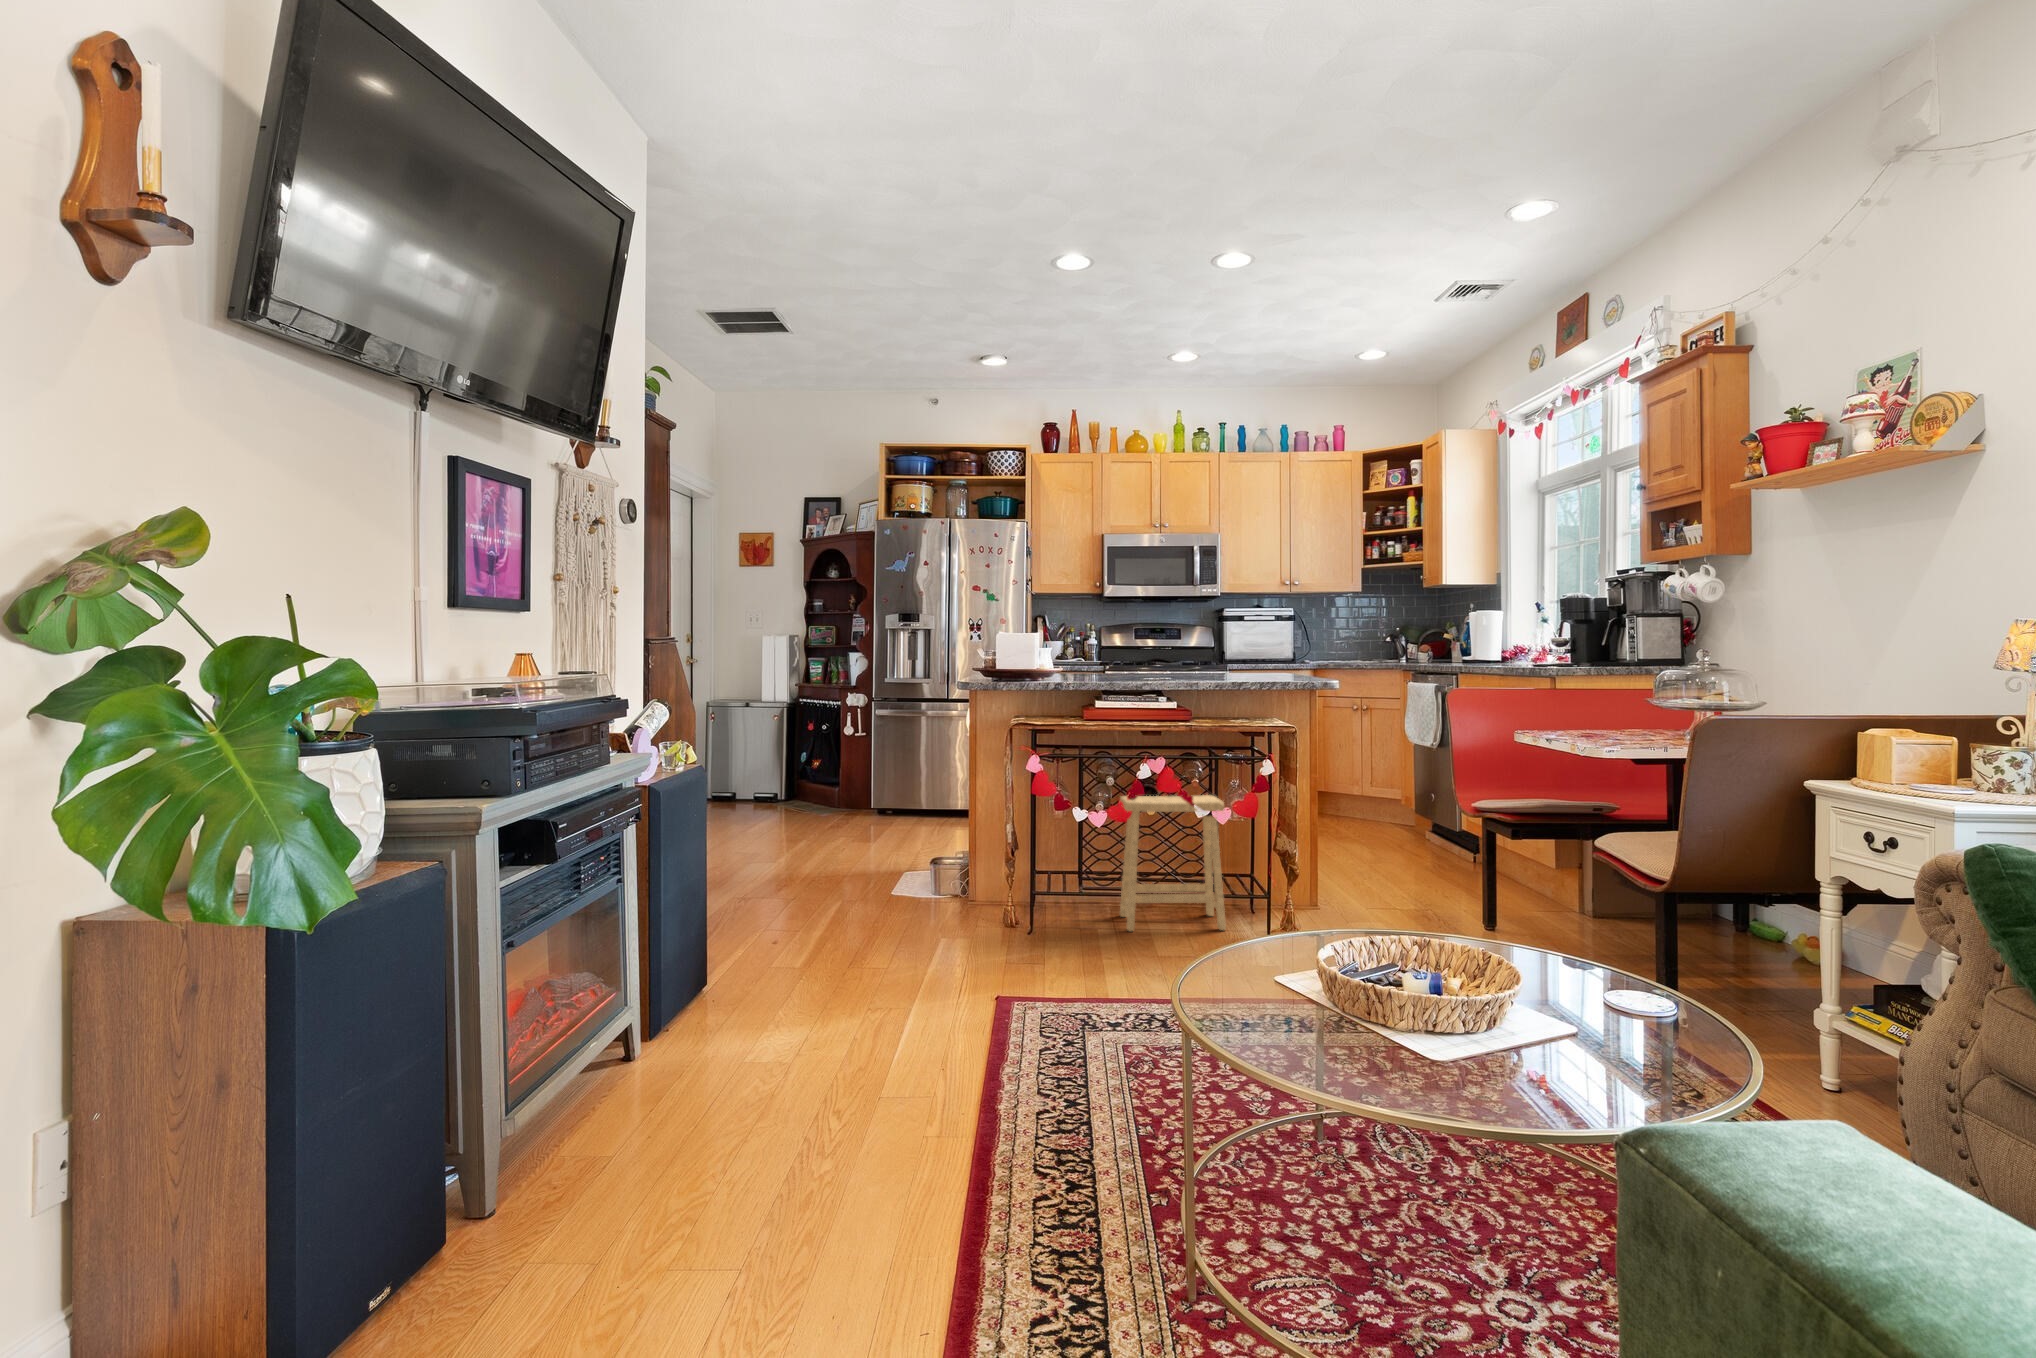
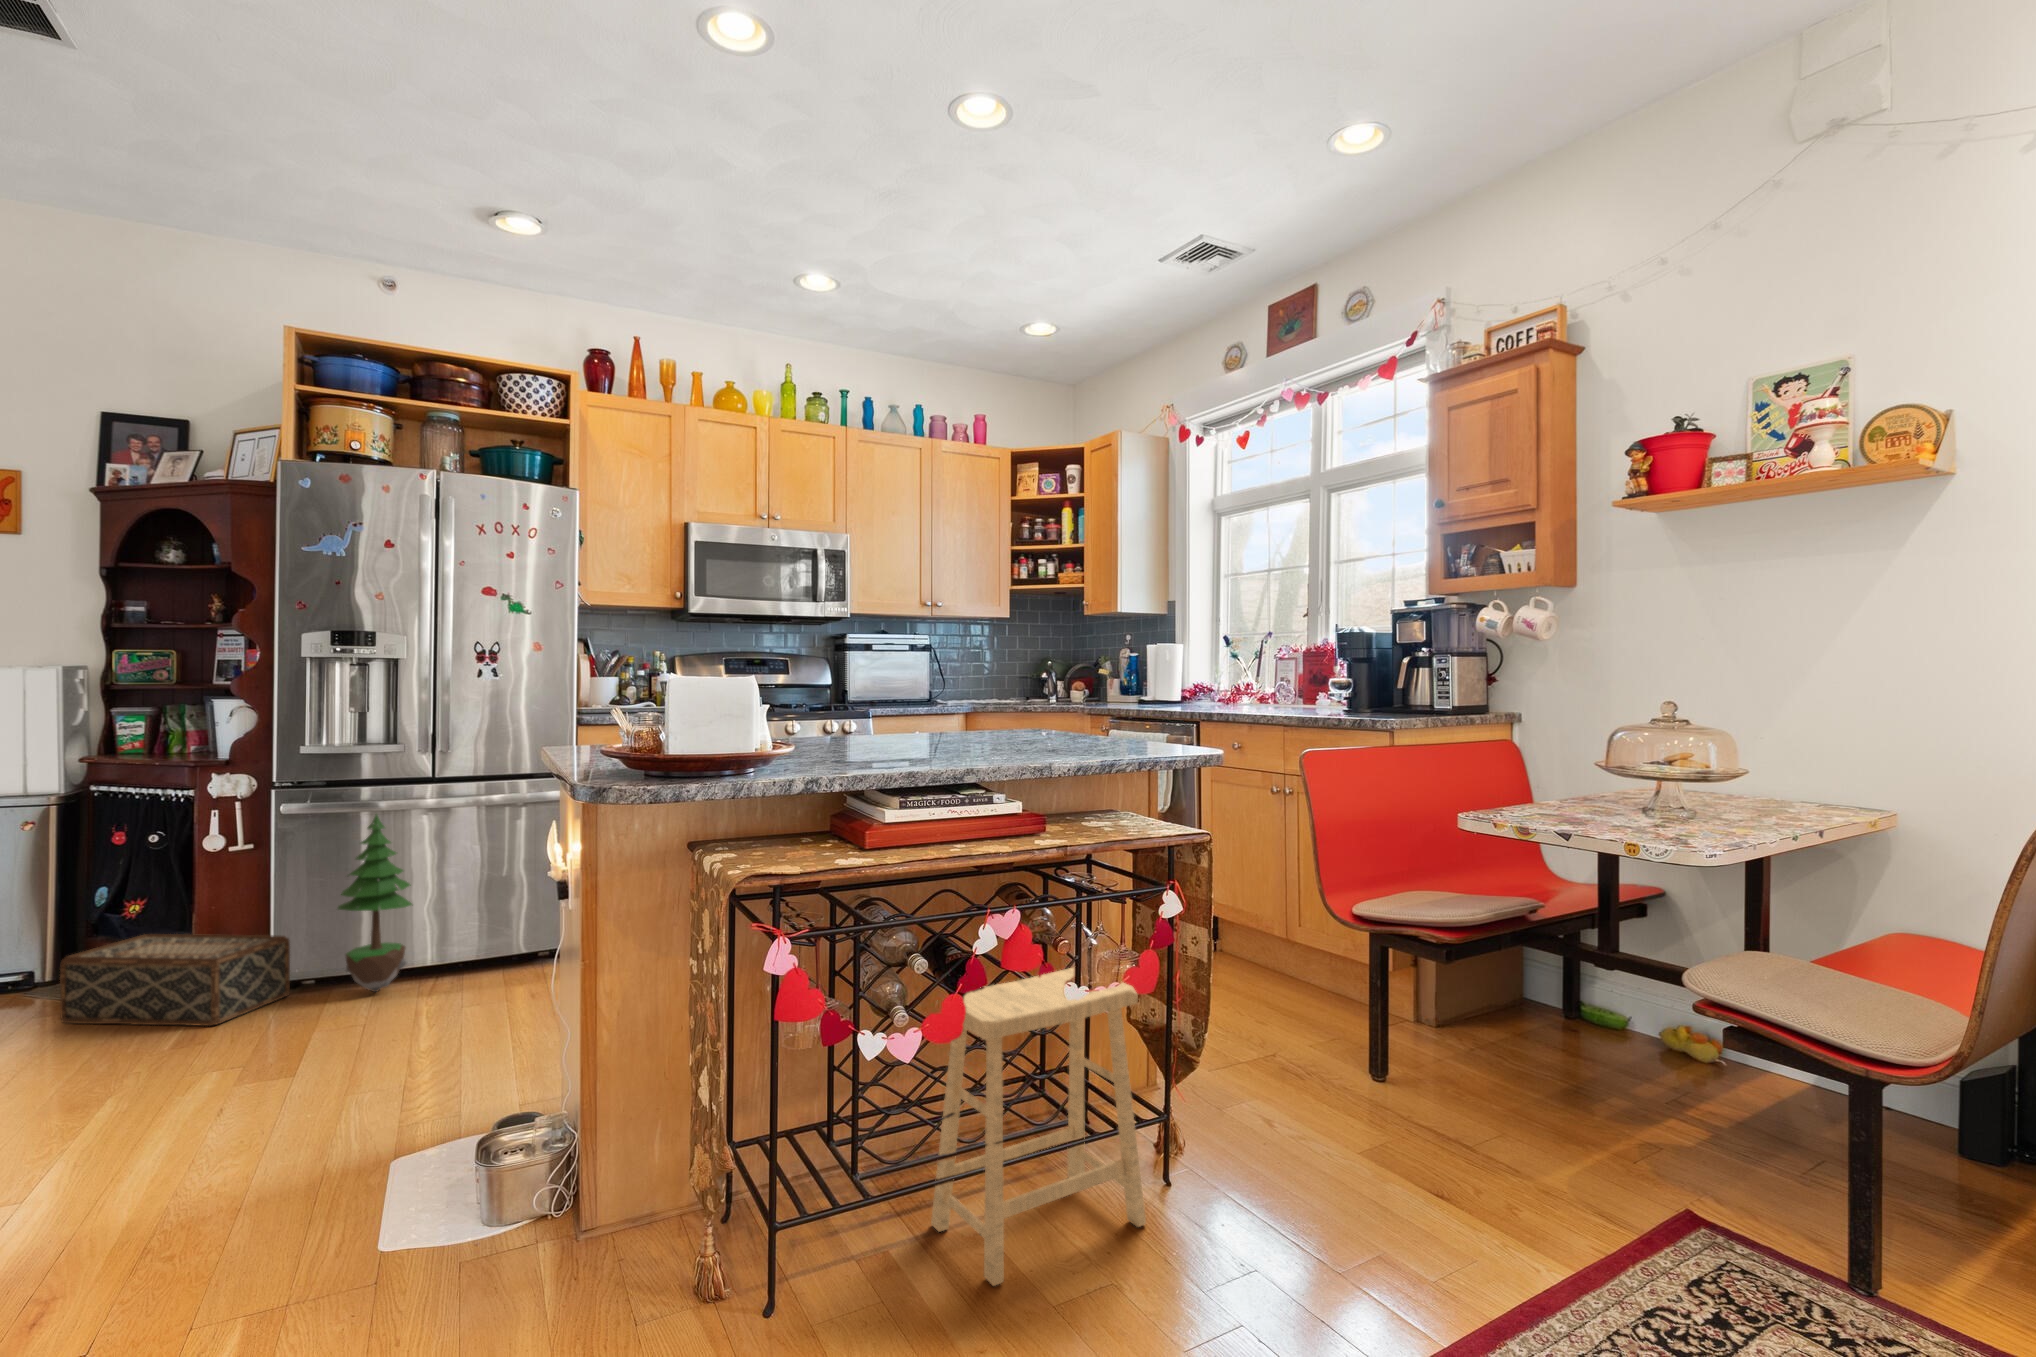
potted tree: none [901,717,938,819] -> present [338,815,412,992]
woven basket: none [789,778,882,822] -> present [60,934,290,1026]

